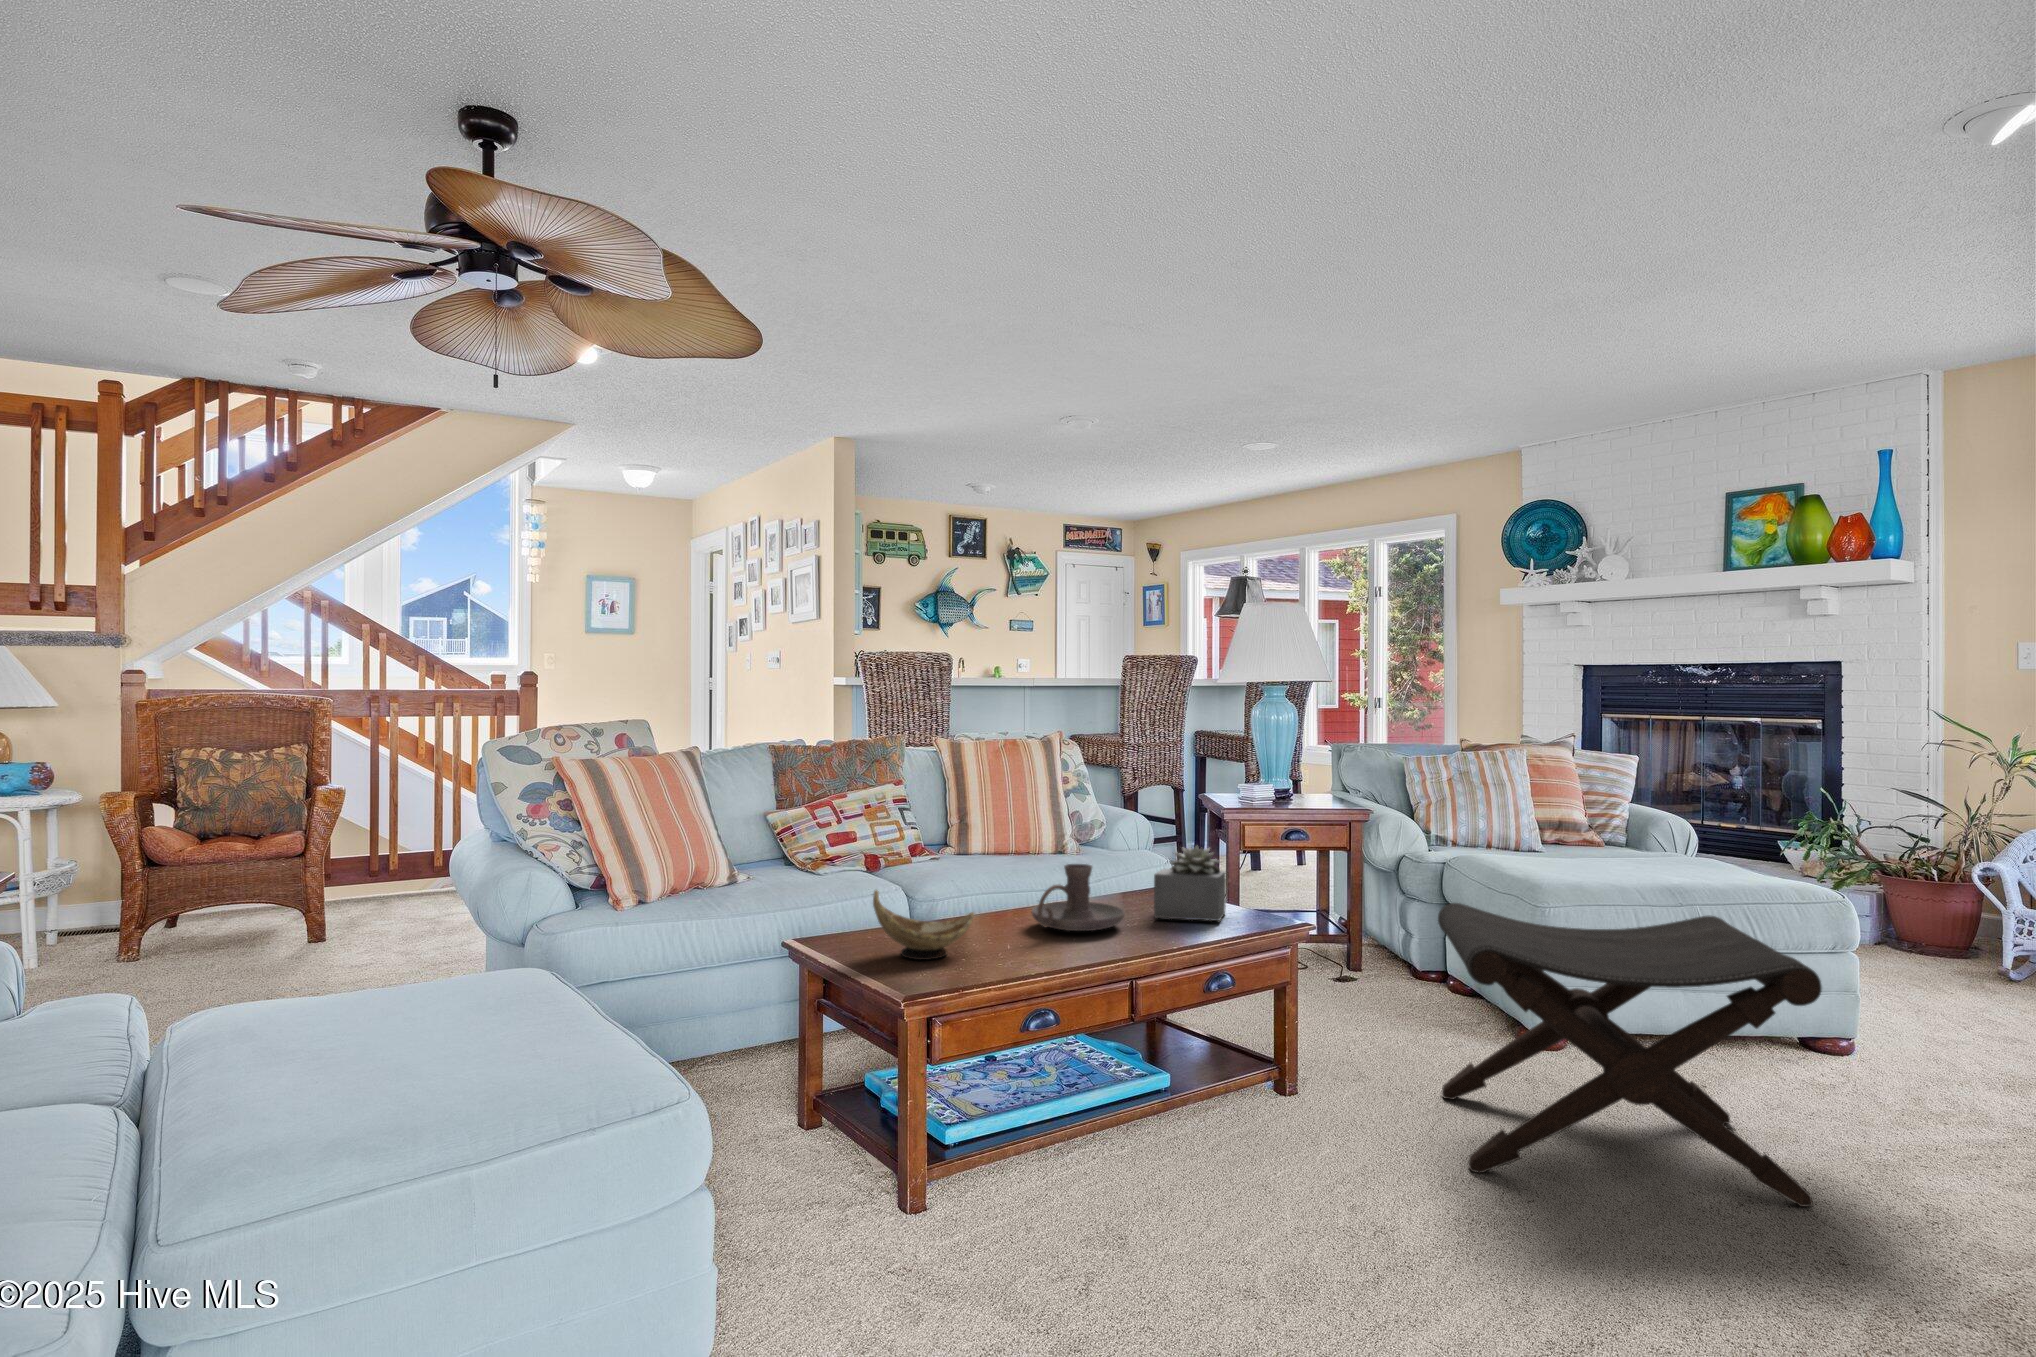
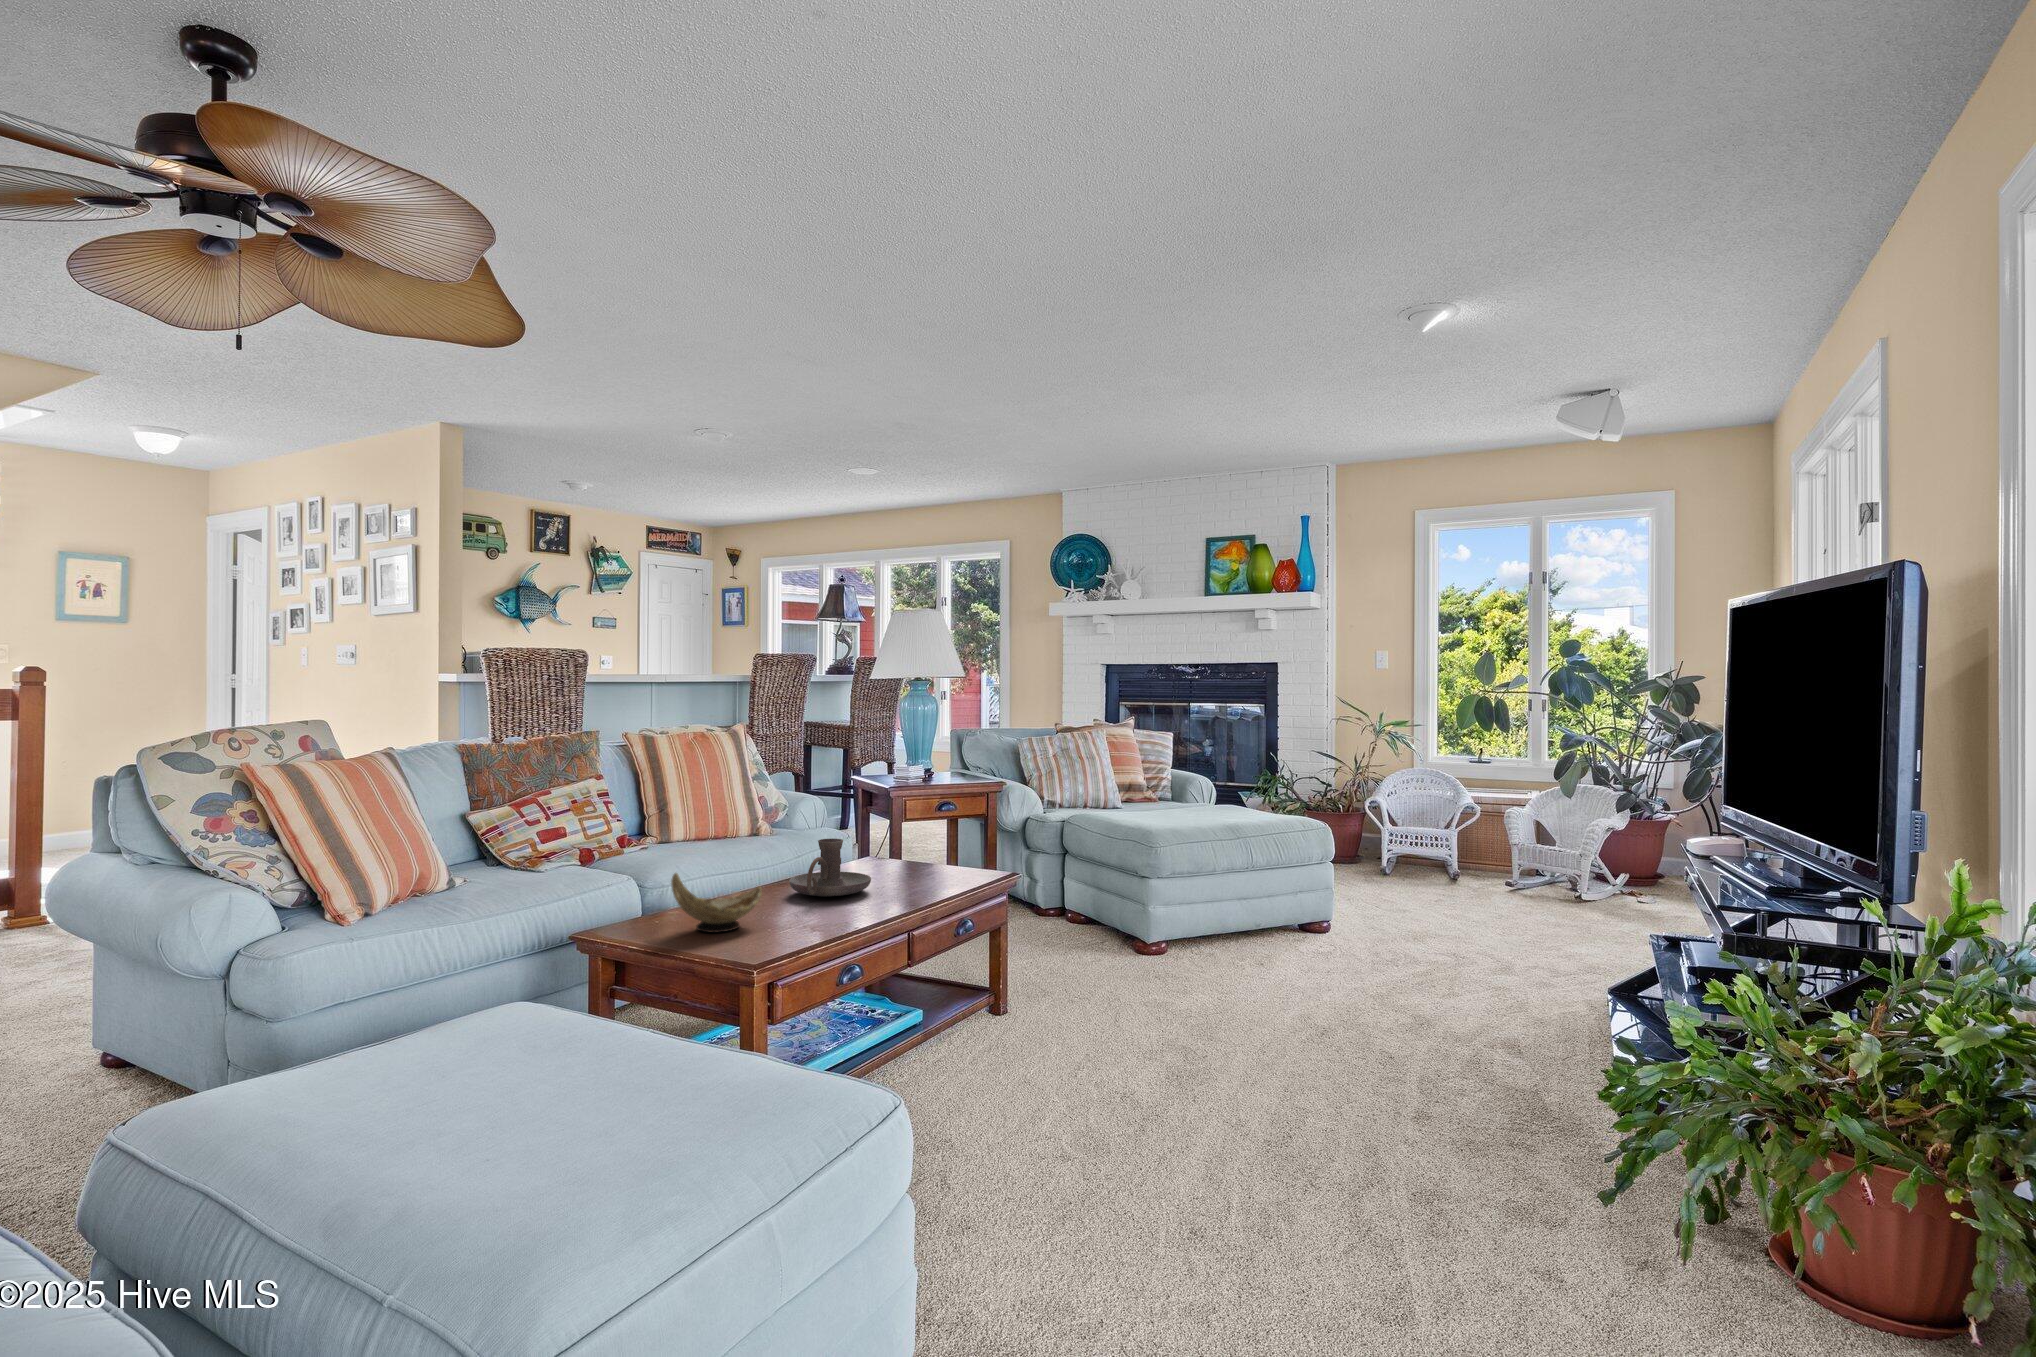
succulent plant: present [1154,846,1226,921] -> none [887,816,944,880]
footstool: present [1438,903,1822,1207] -> none [1097,843,1356,1044]

